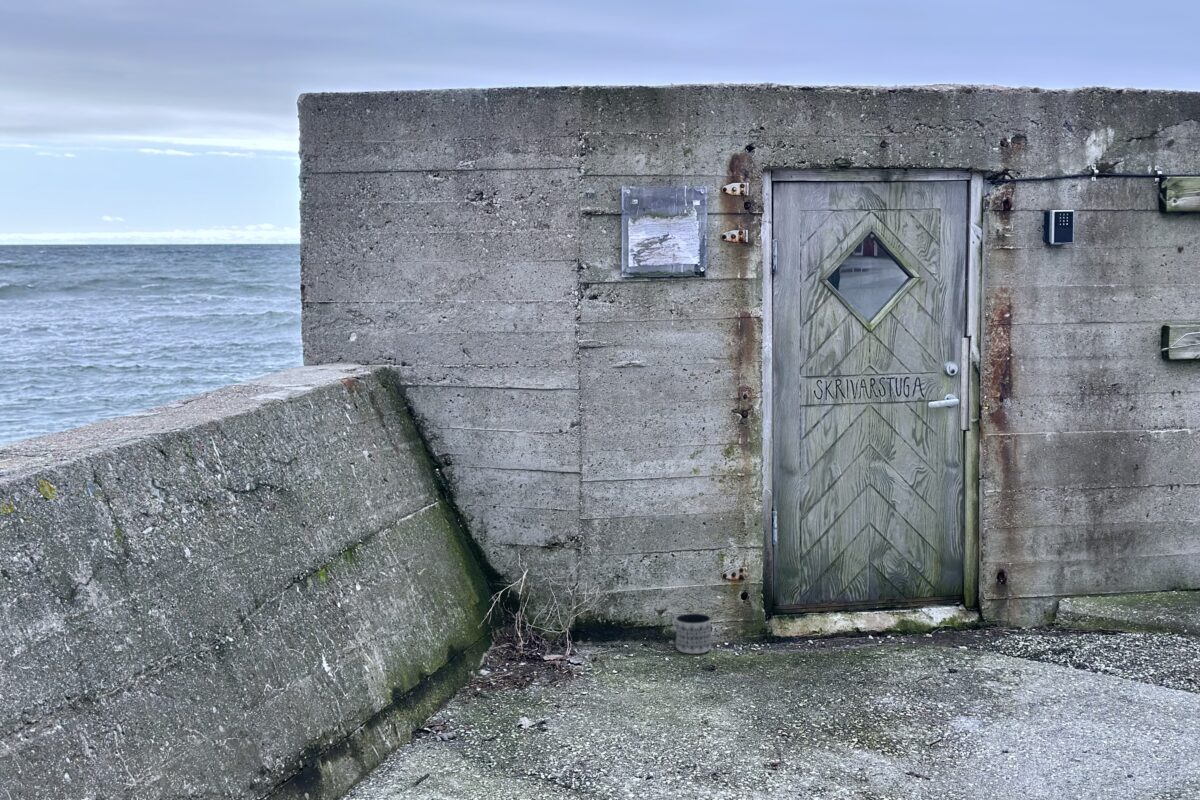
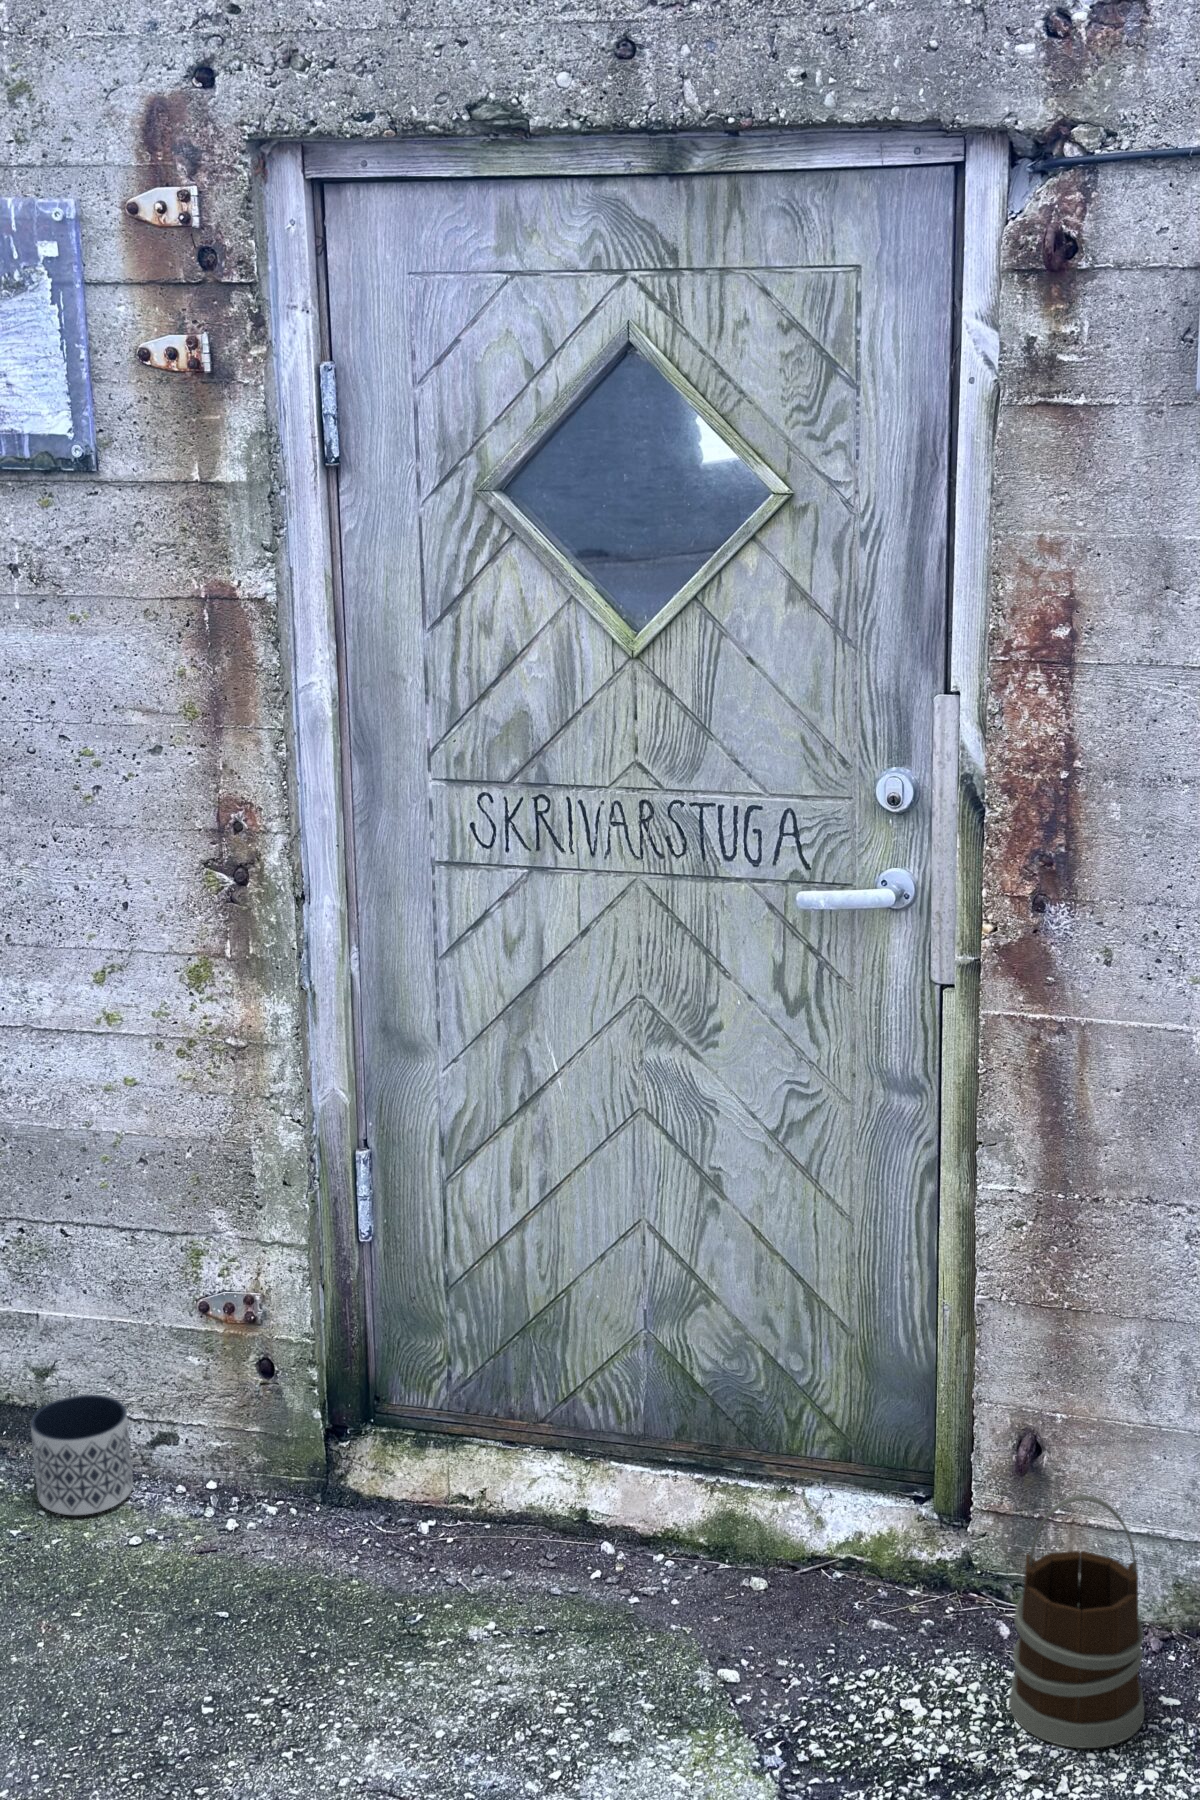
wooden bucket: none [1027,572,1072,651] -> present [1009,1495,1145,1748]

